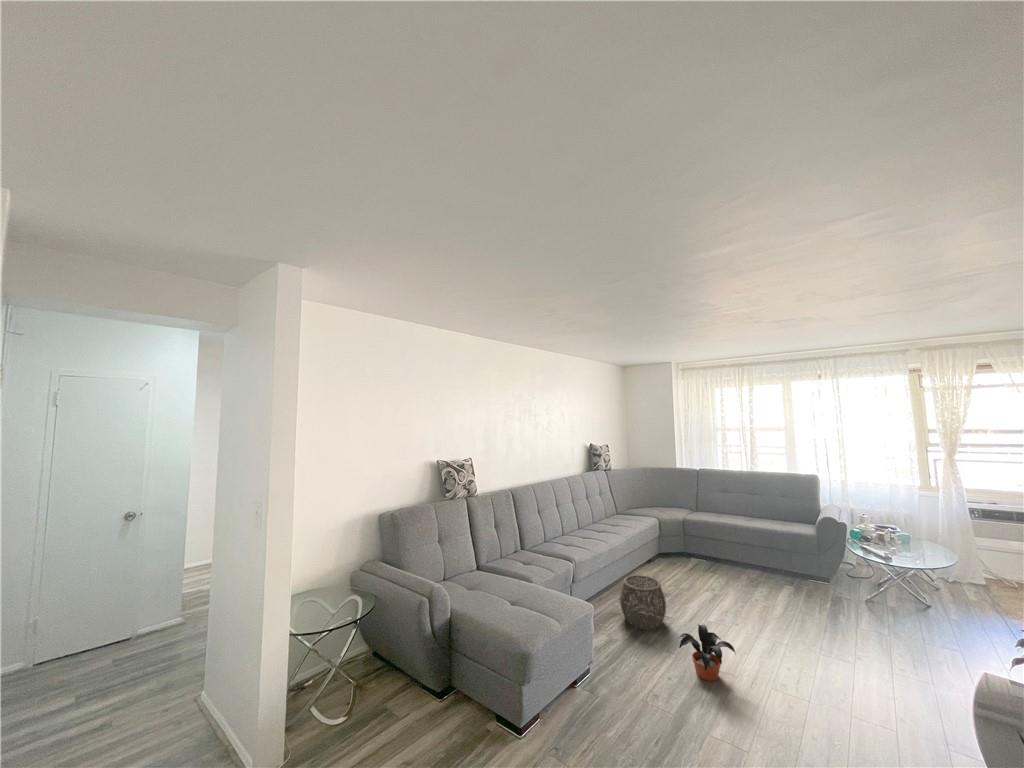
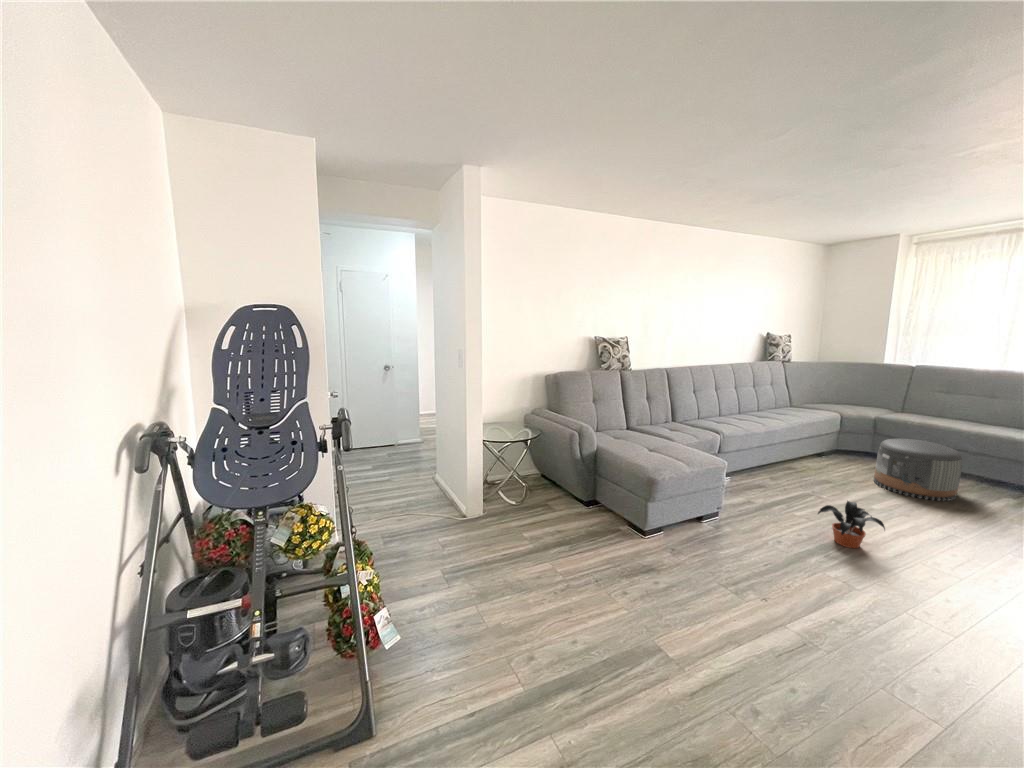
pouf: none [694,539,755,598] -> present [874,439,962,501]
woven basket: present [620,575,666,629] -> none [767,456,820,504]

